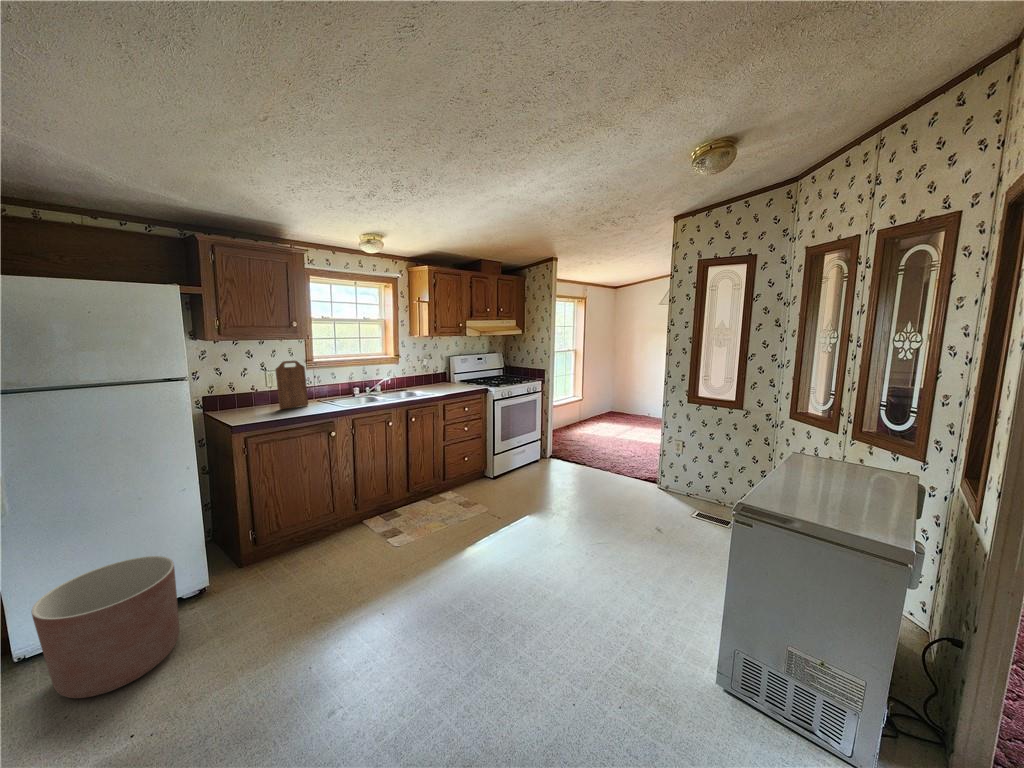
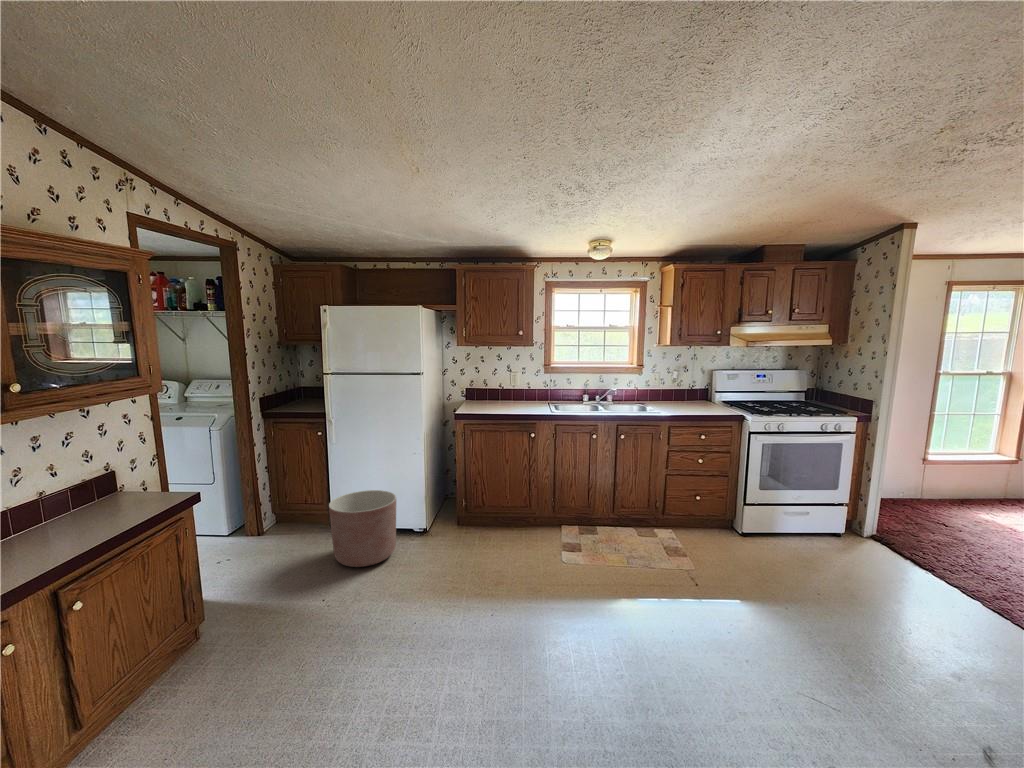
cutting board: present [275,361,308,409] -> none [507,365,532,406]

